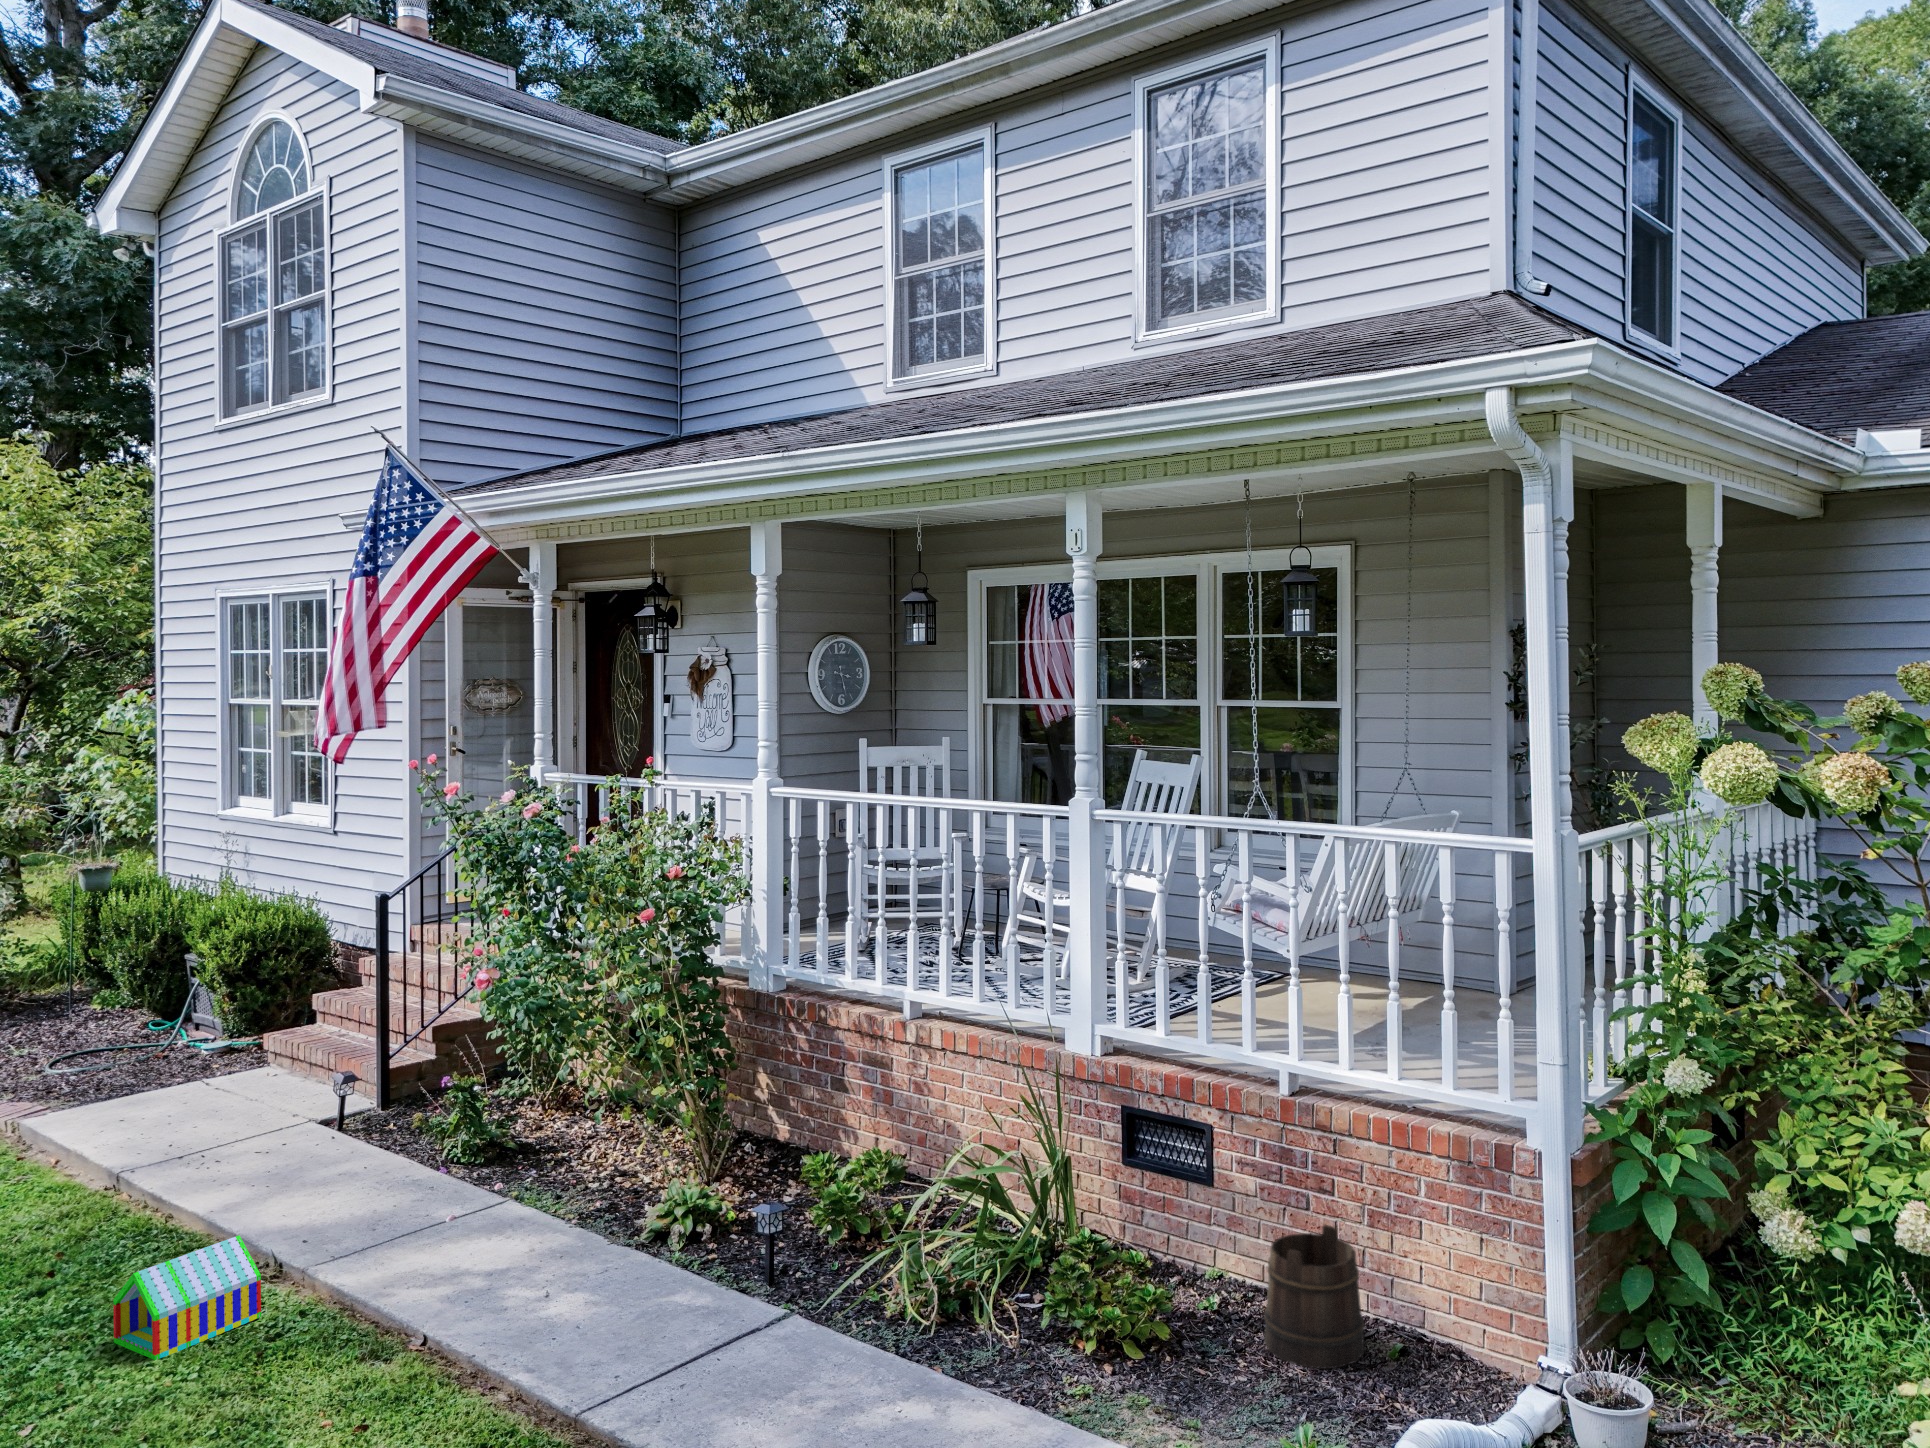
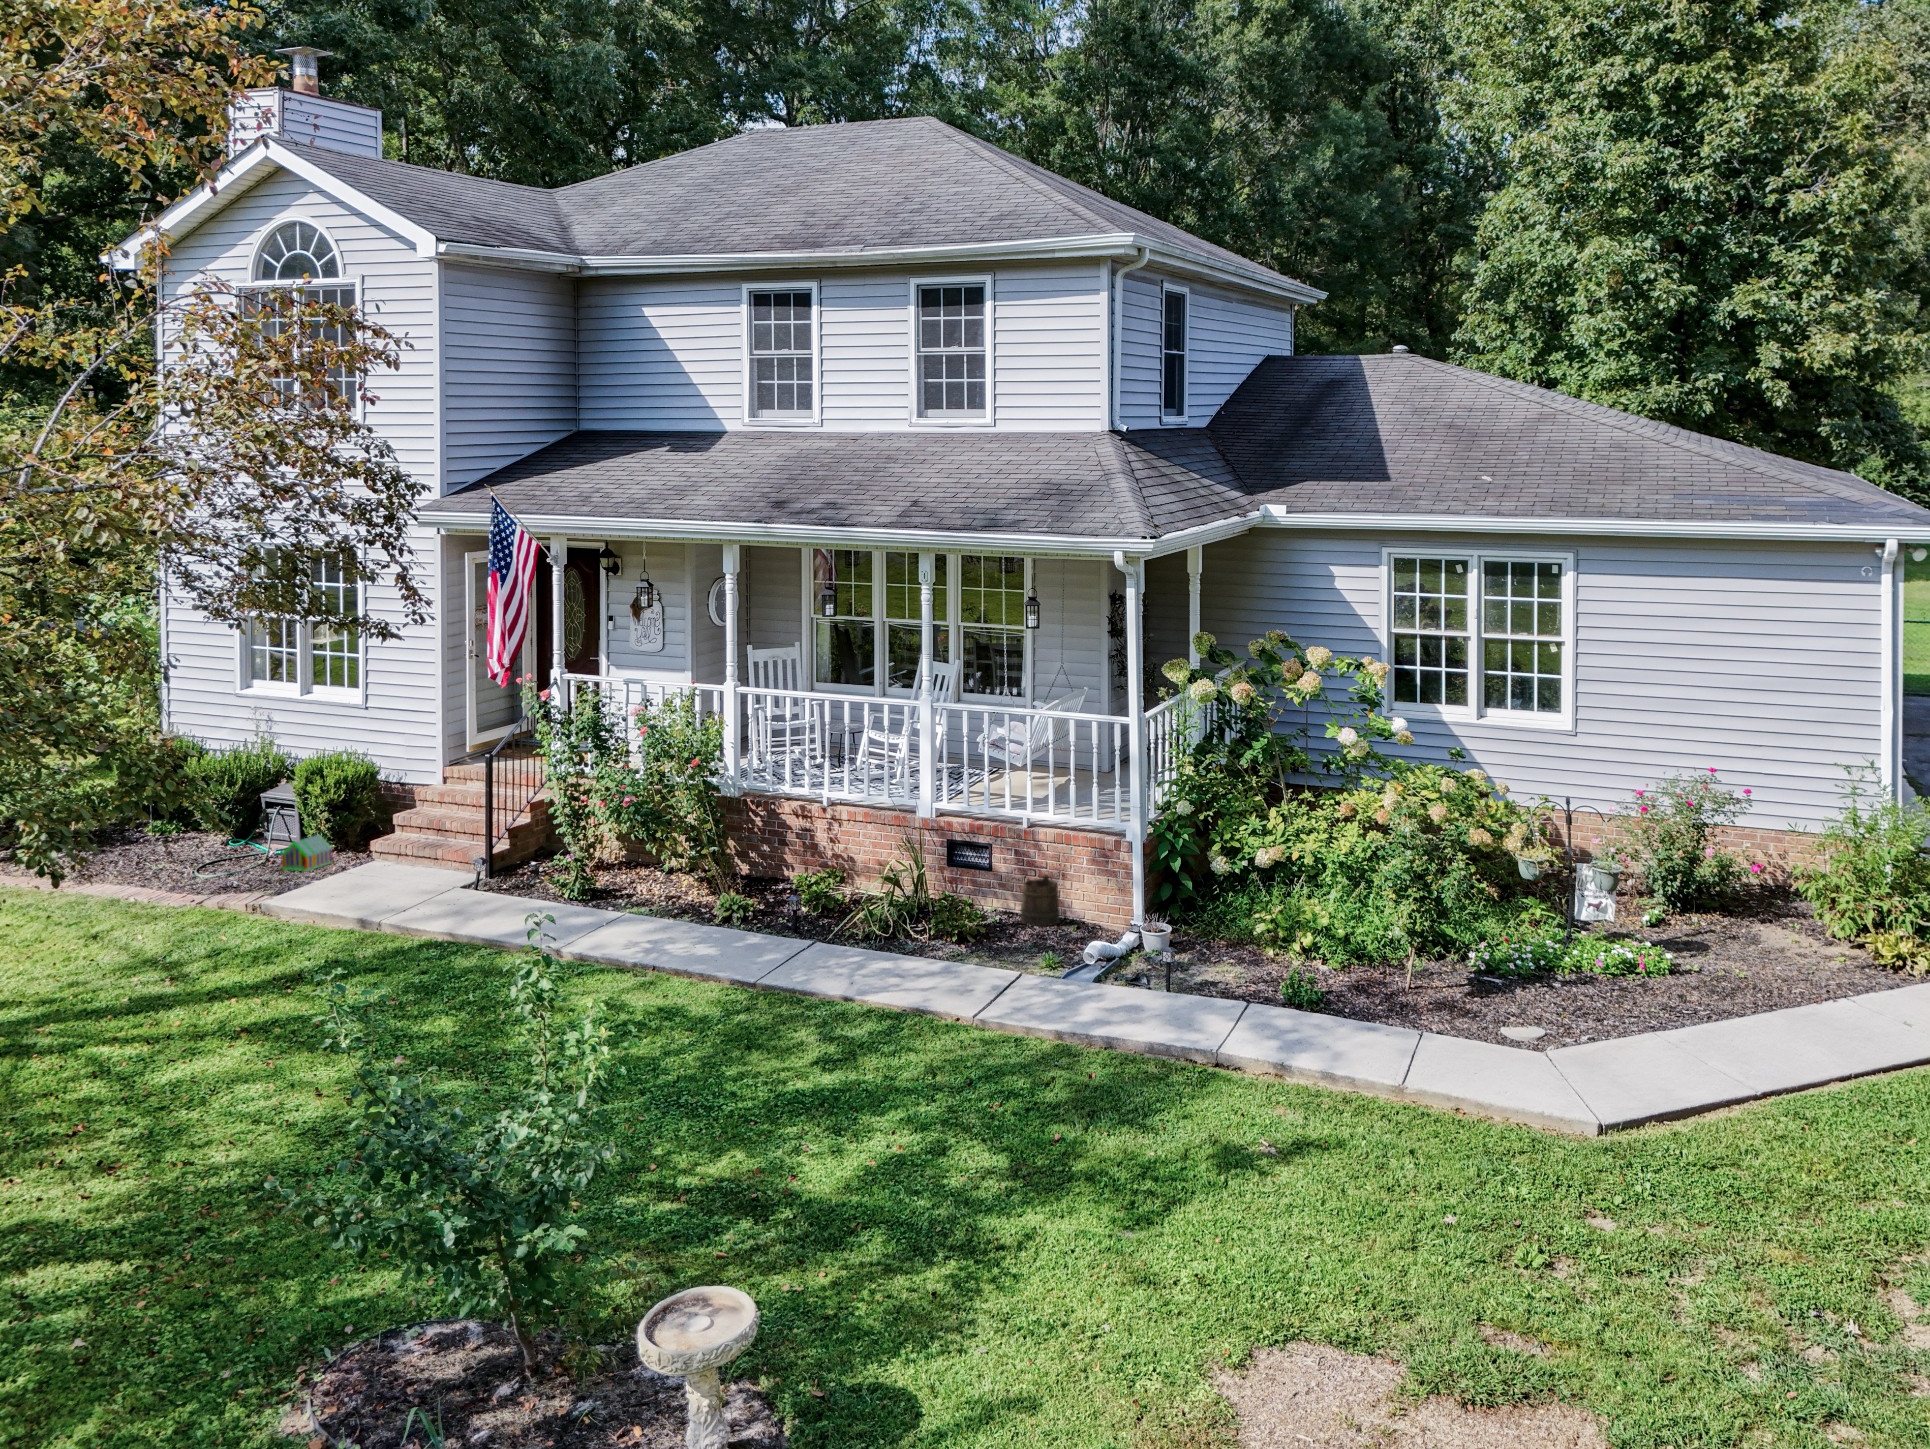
toy house: present [113,1235,261,1360] -> present [281,835,333,871]

